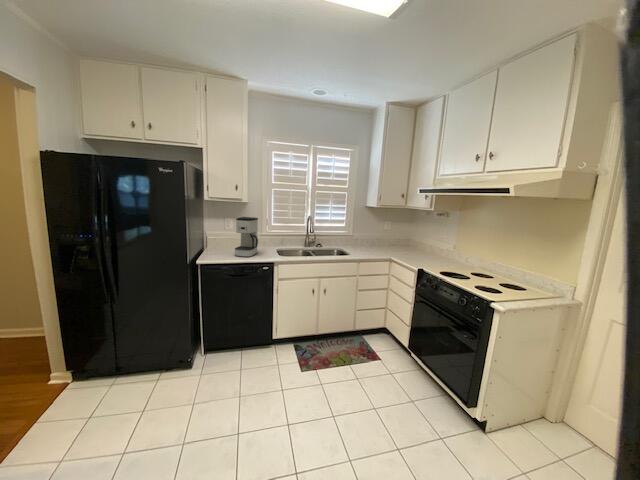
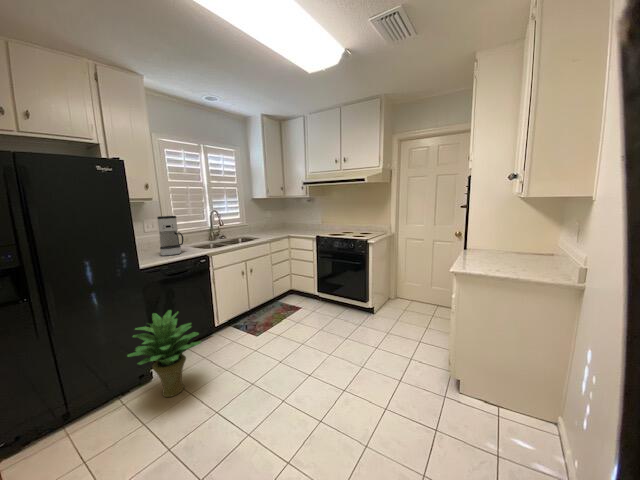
potted plant: none [155,310,223,396] -> present [127,310,201,397]

